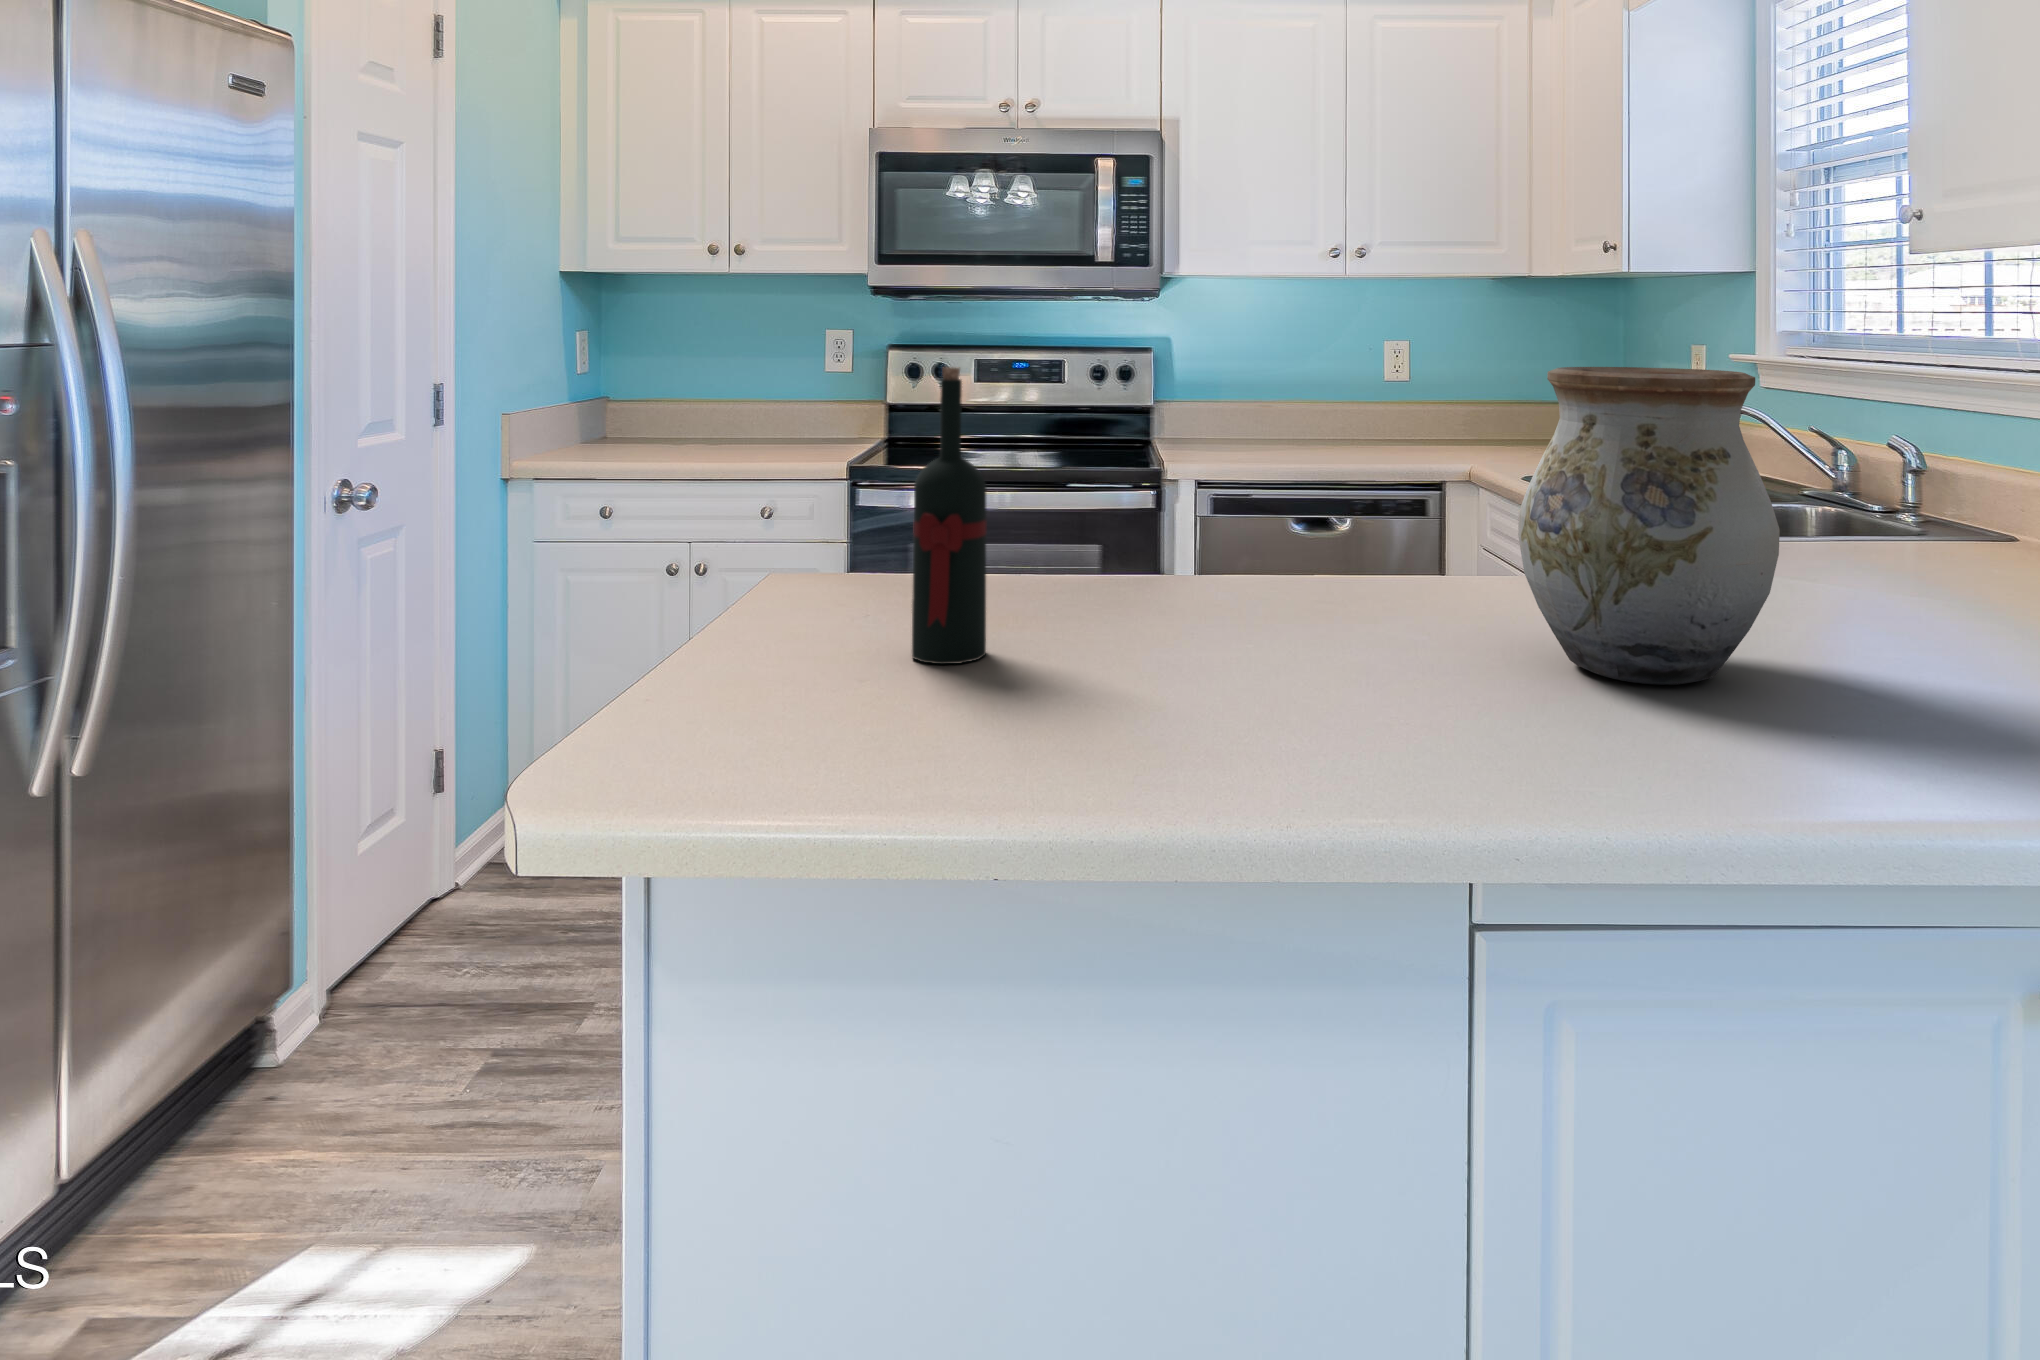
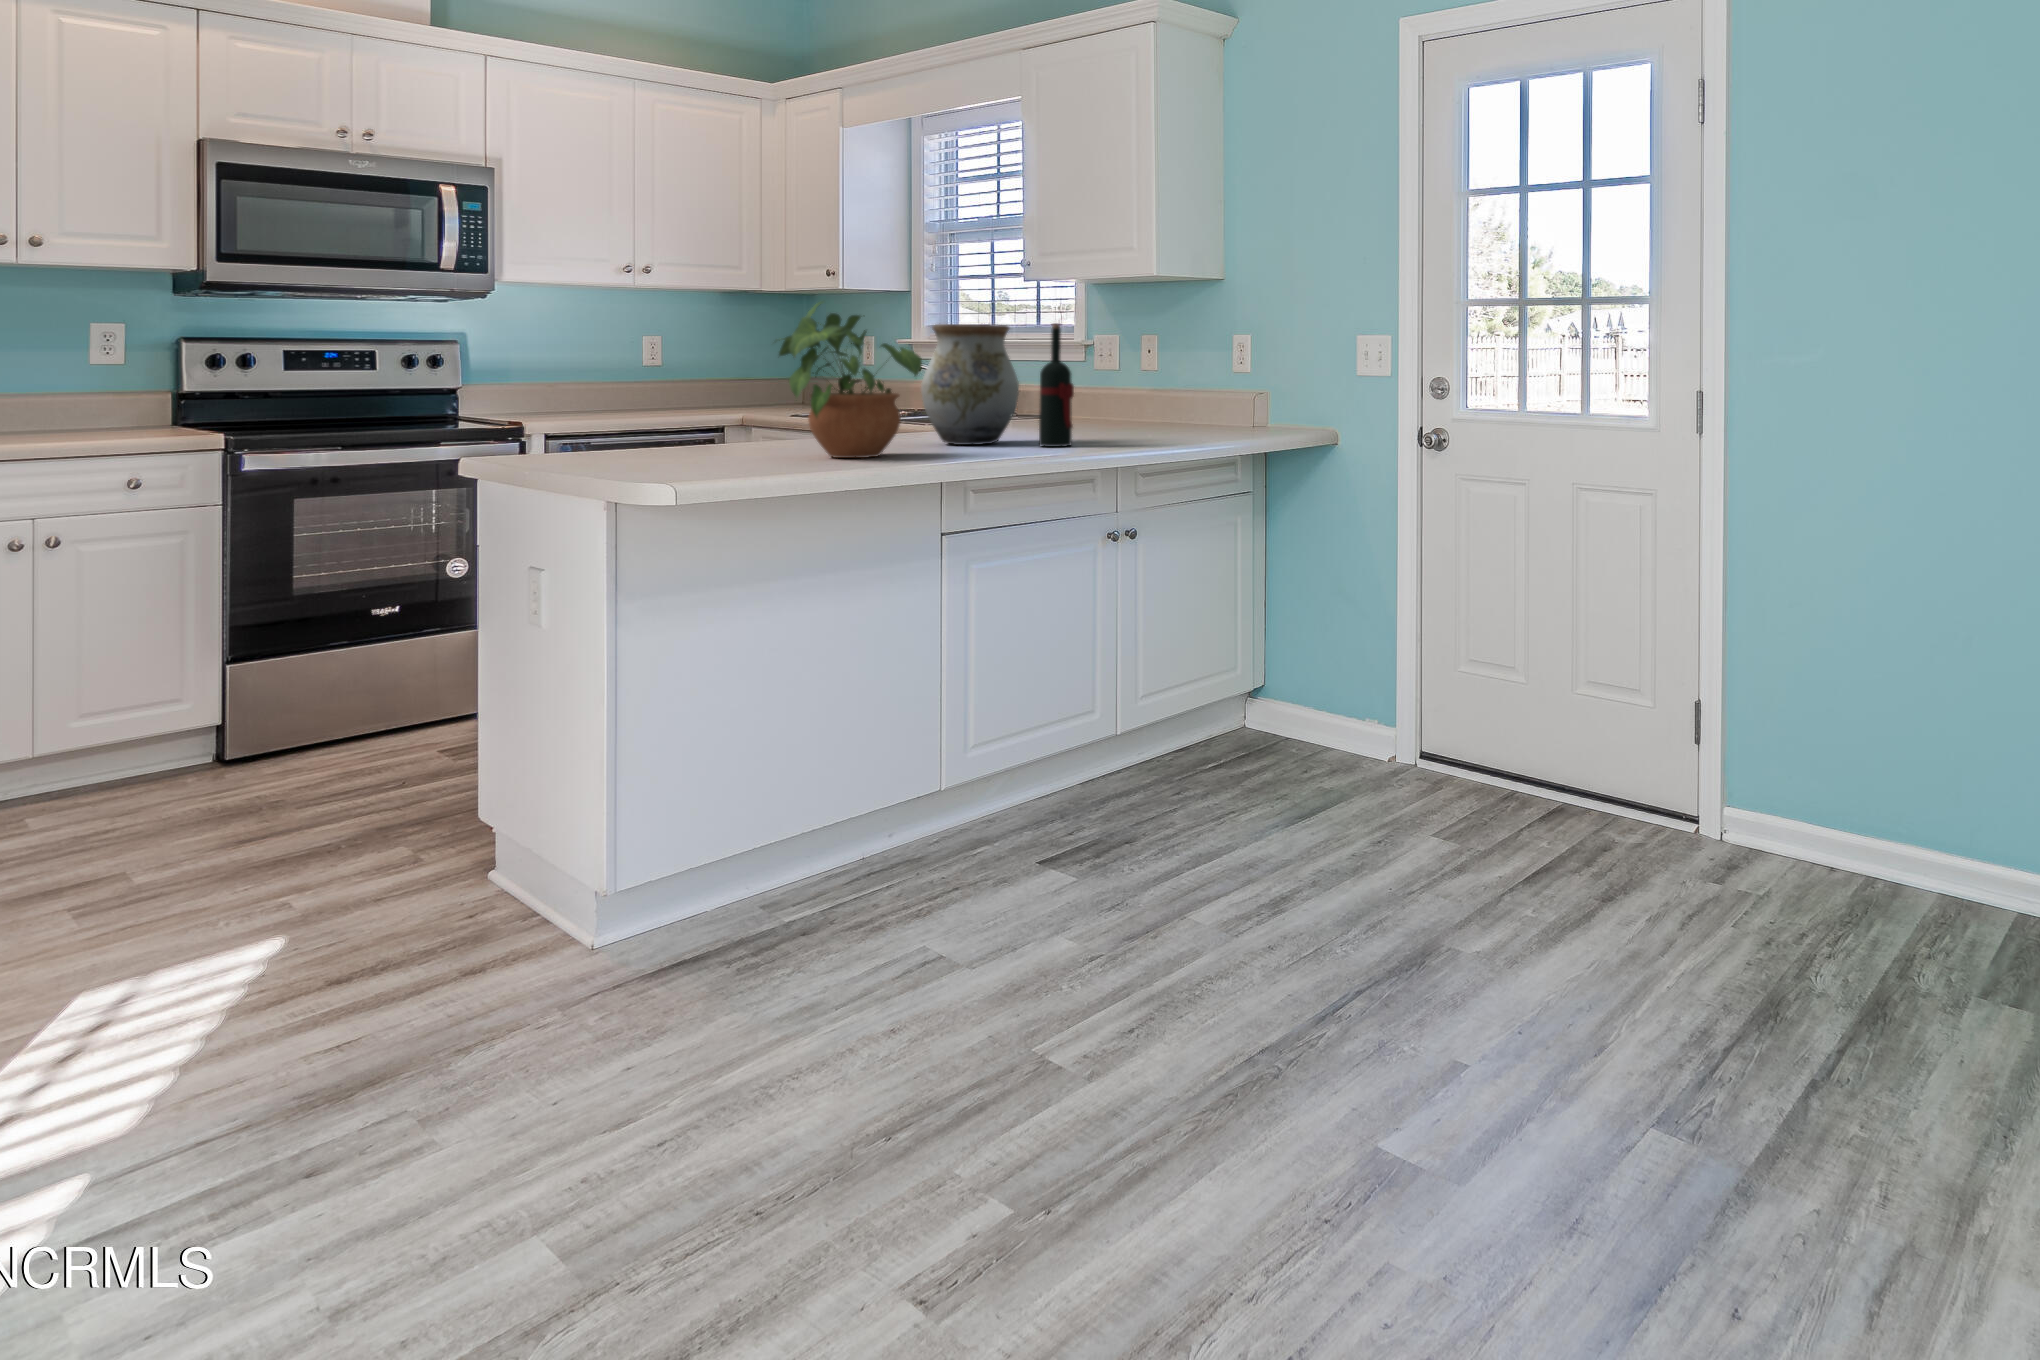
potted plant: none [1074,319,1409,726] -> present [779,302,922,458]
wine bottle: present [912,367,986,664] -> present [1039,323,1074,447]

